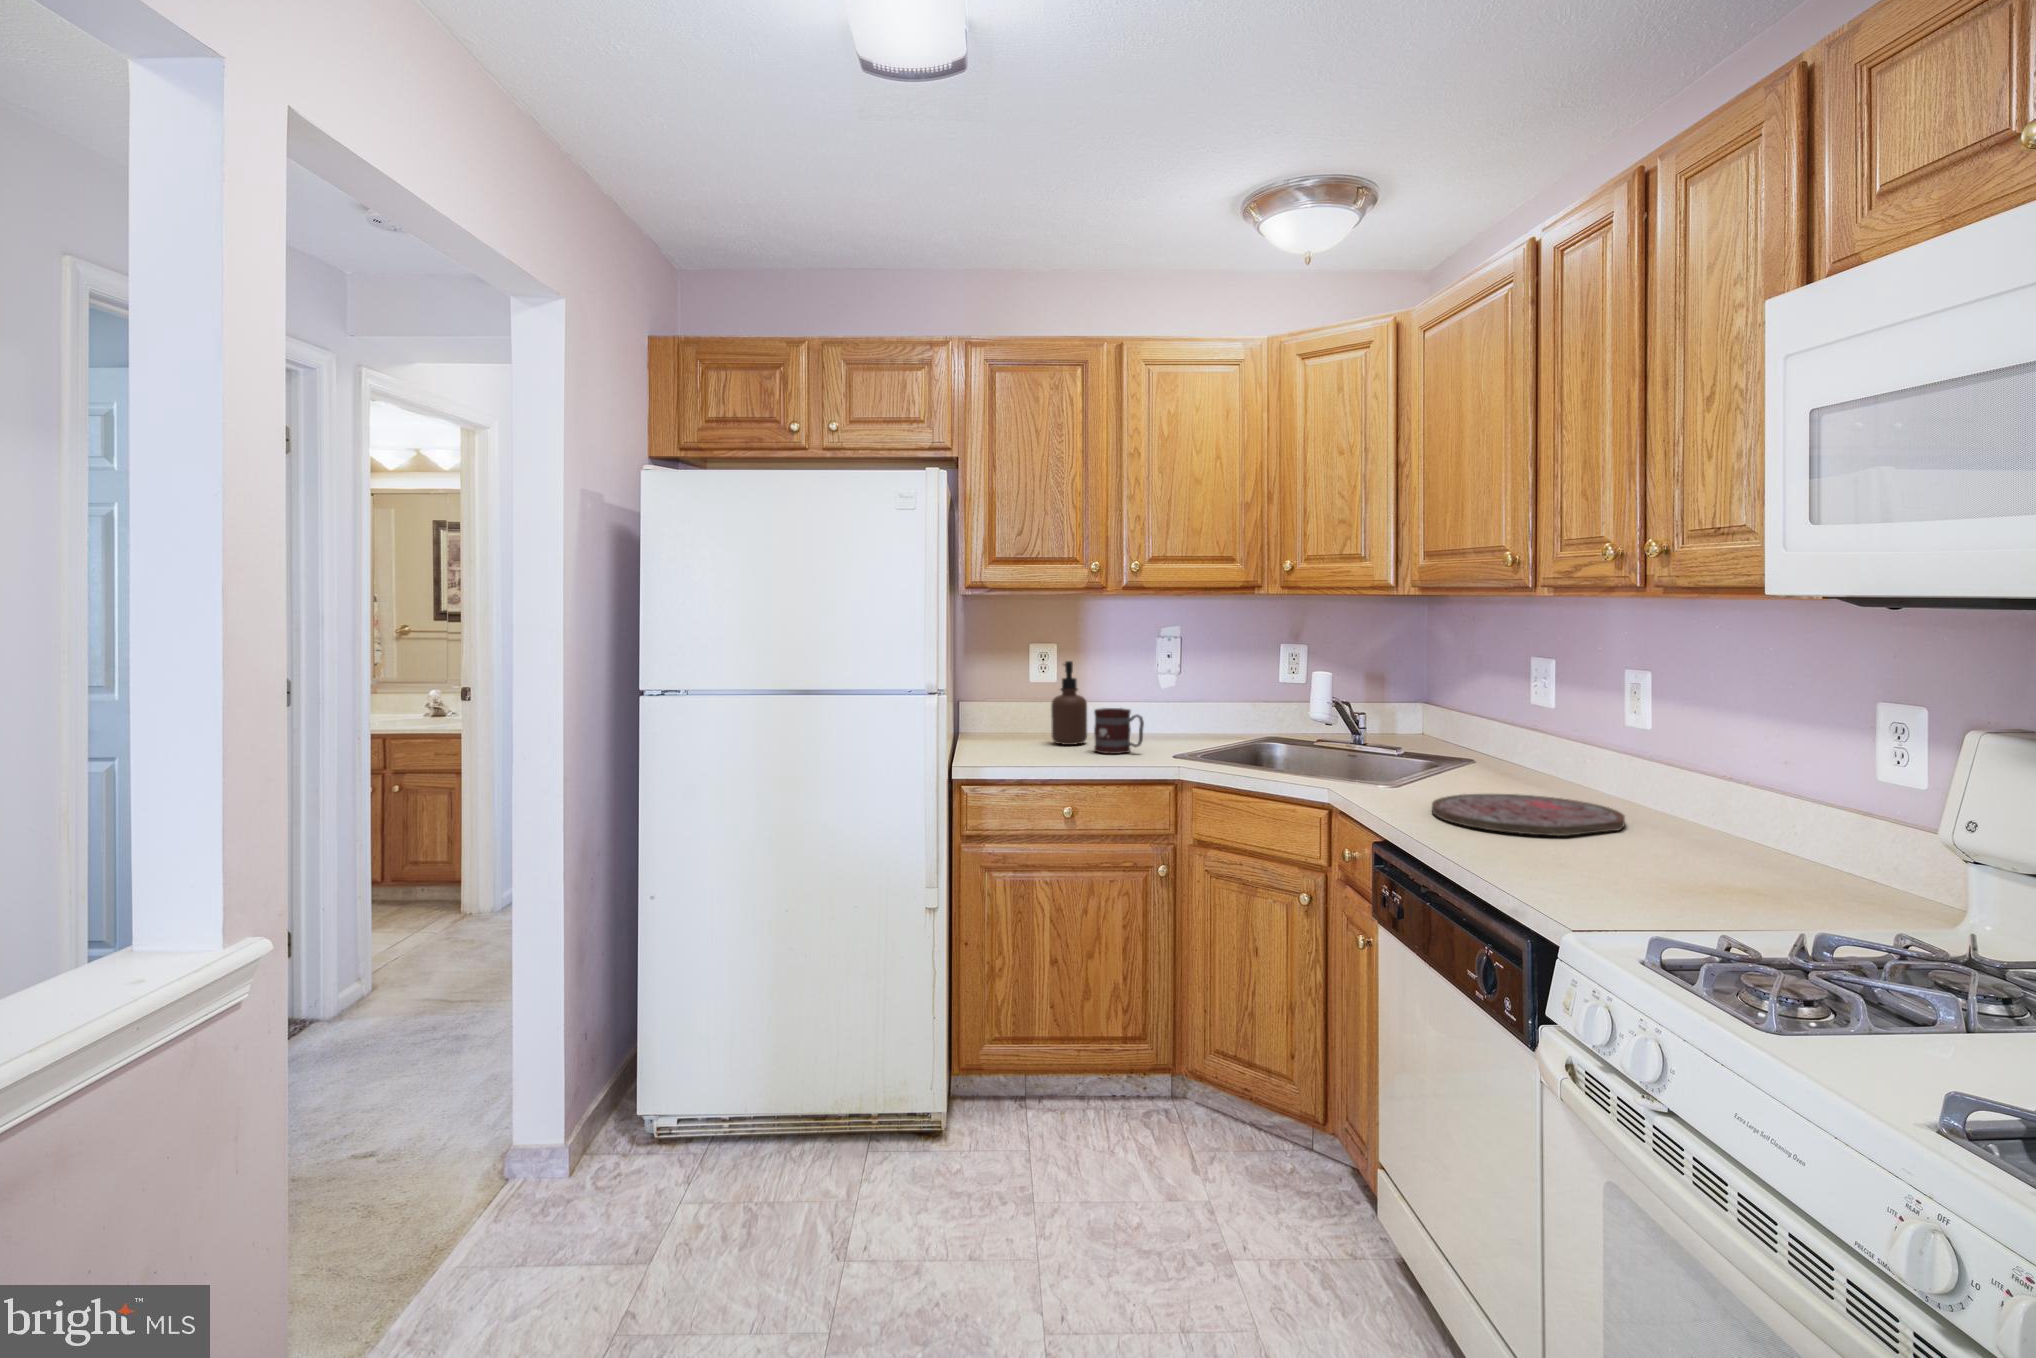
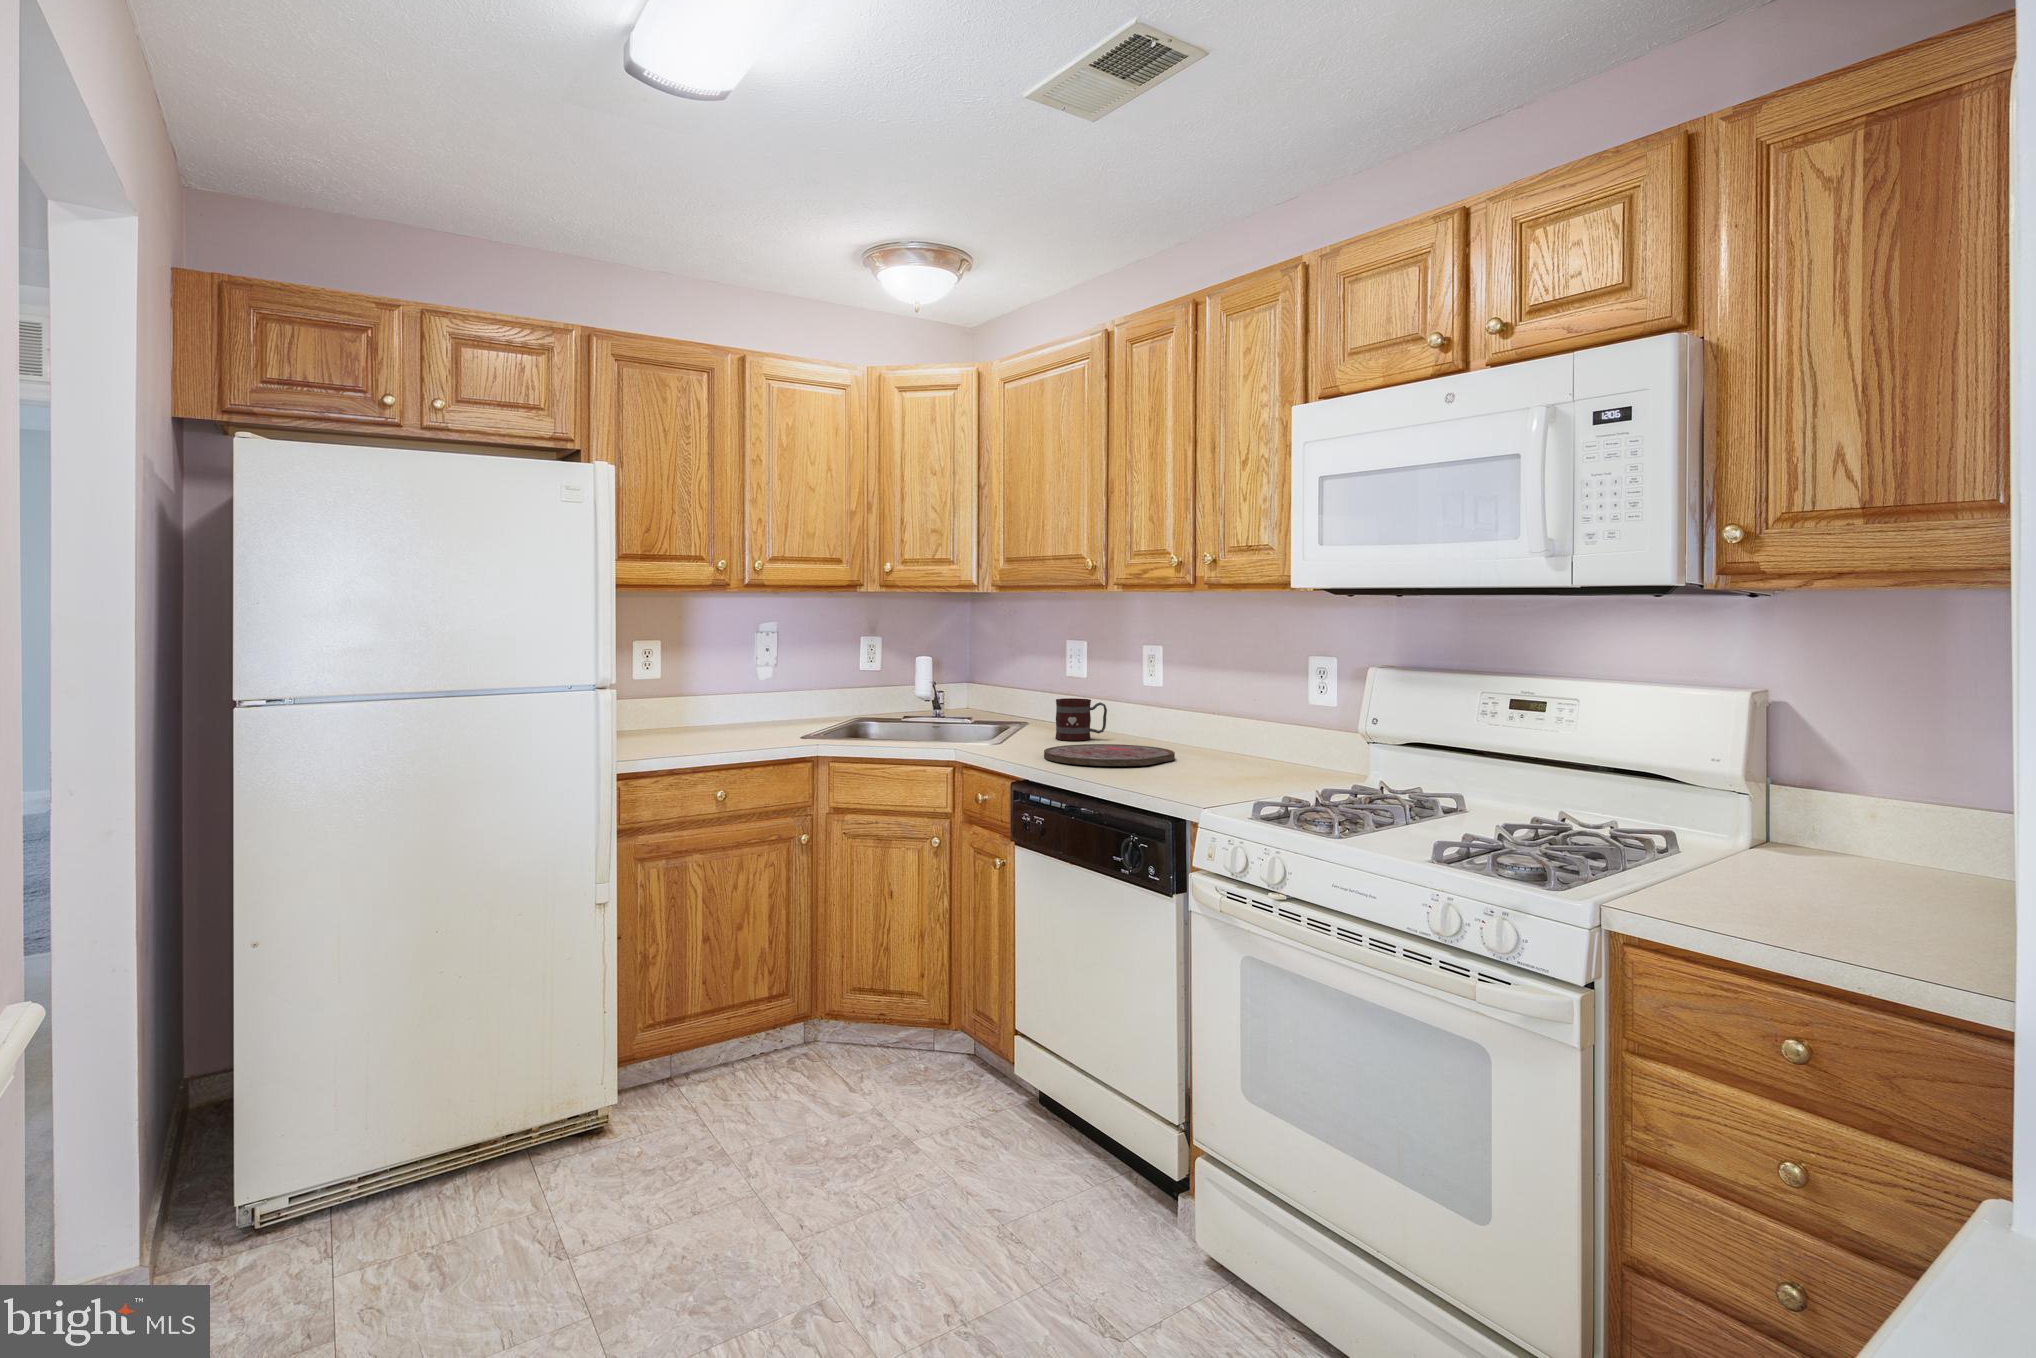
soap dispenser: present [1051,661,1087,745] -> none [660,653,697,734]
mug: present [1094,708,1144,754] -> present [1055,698,1107,741]

